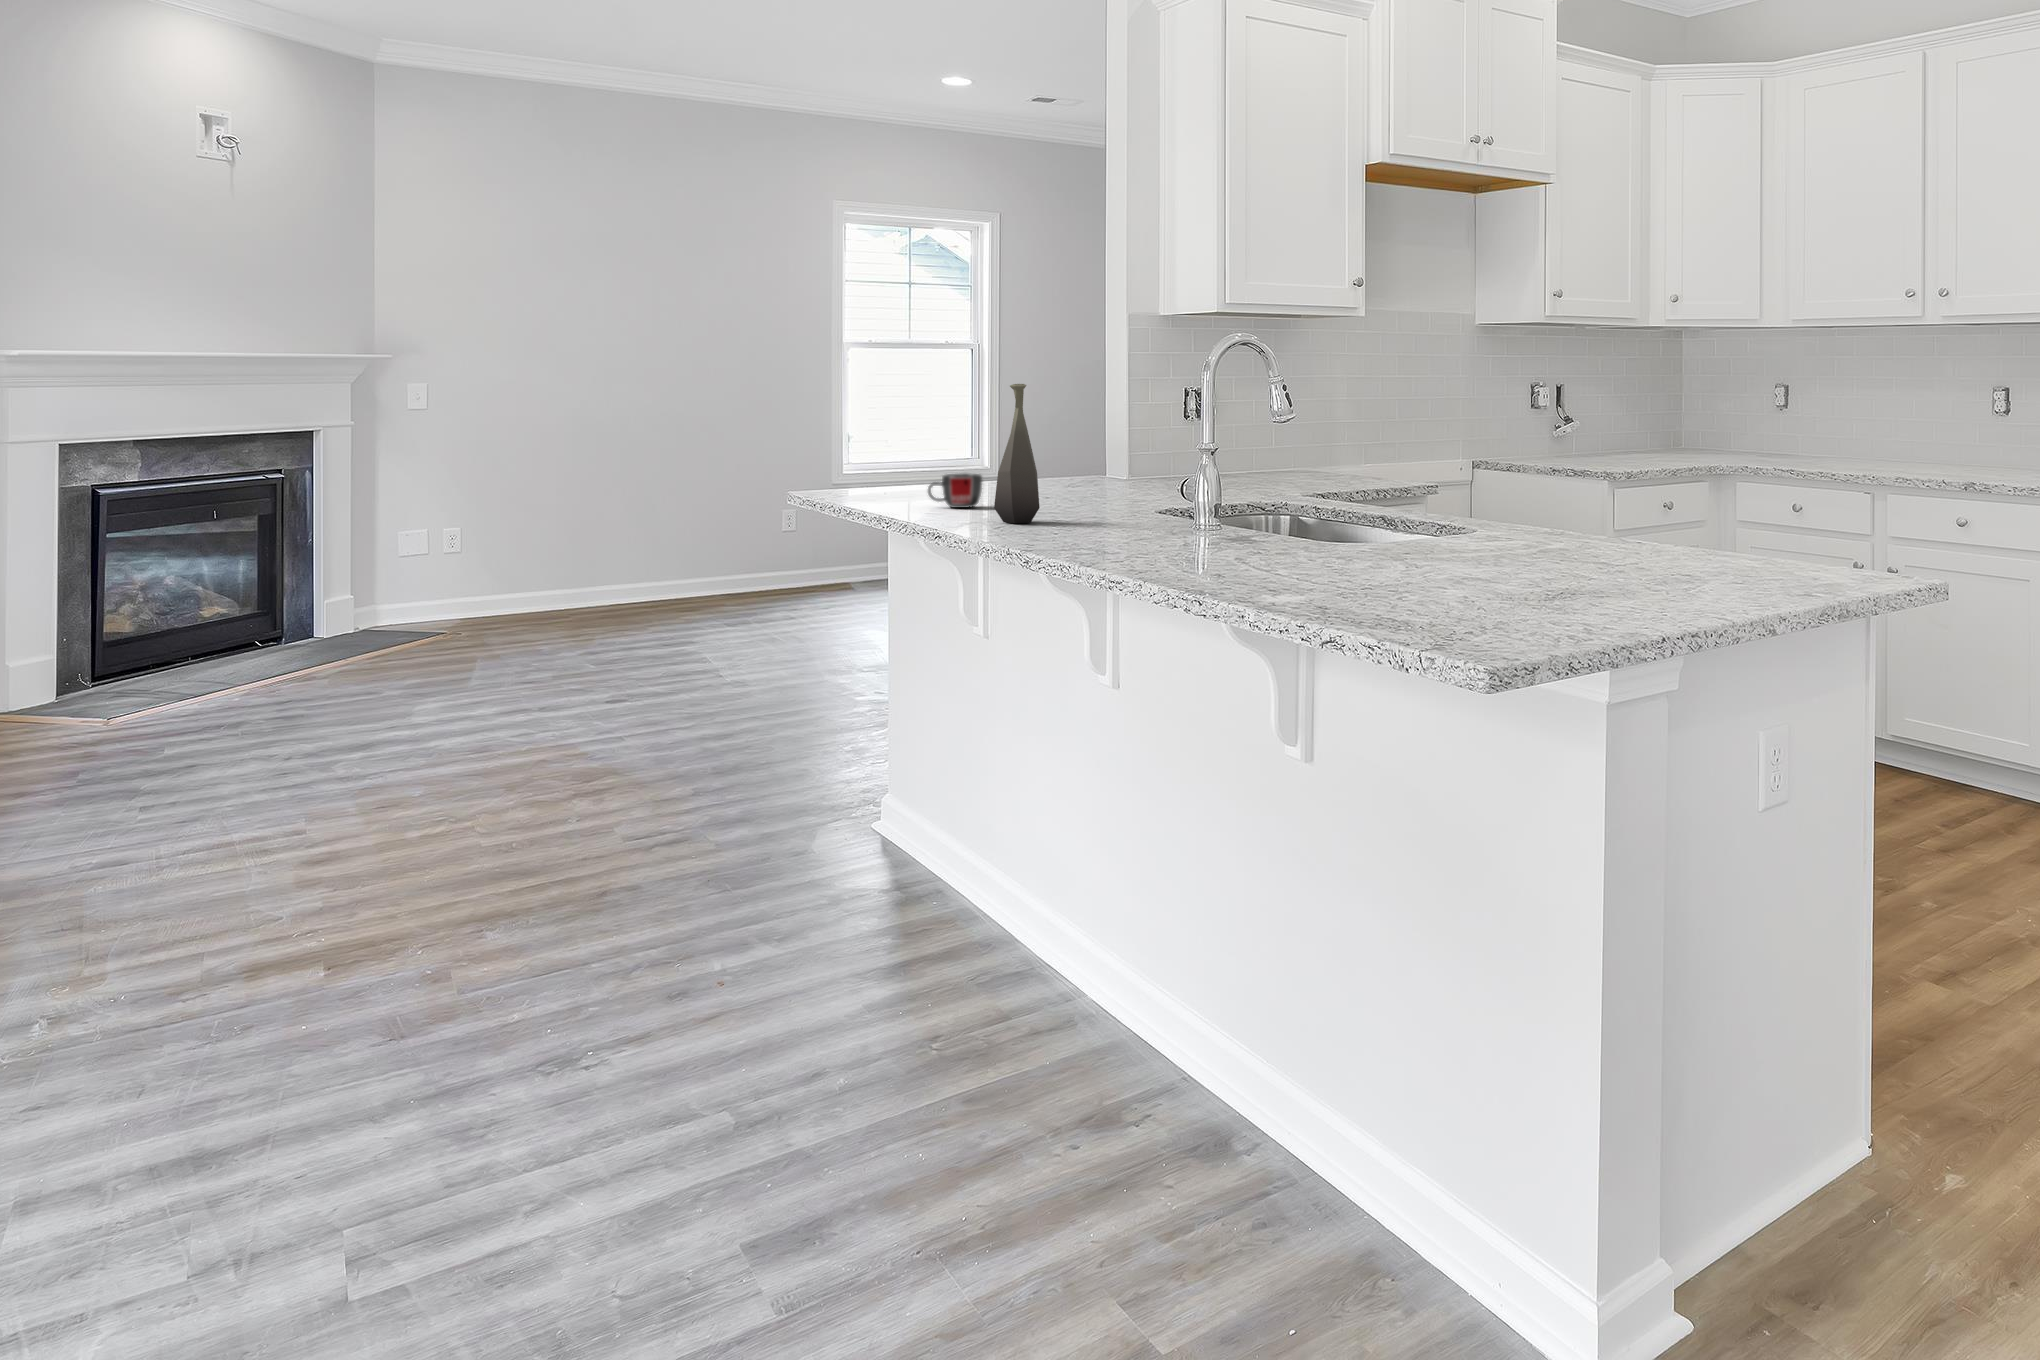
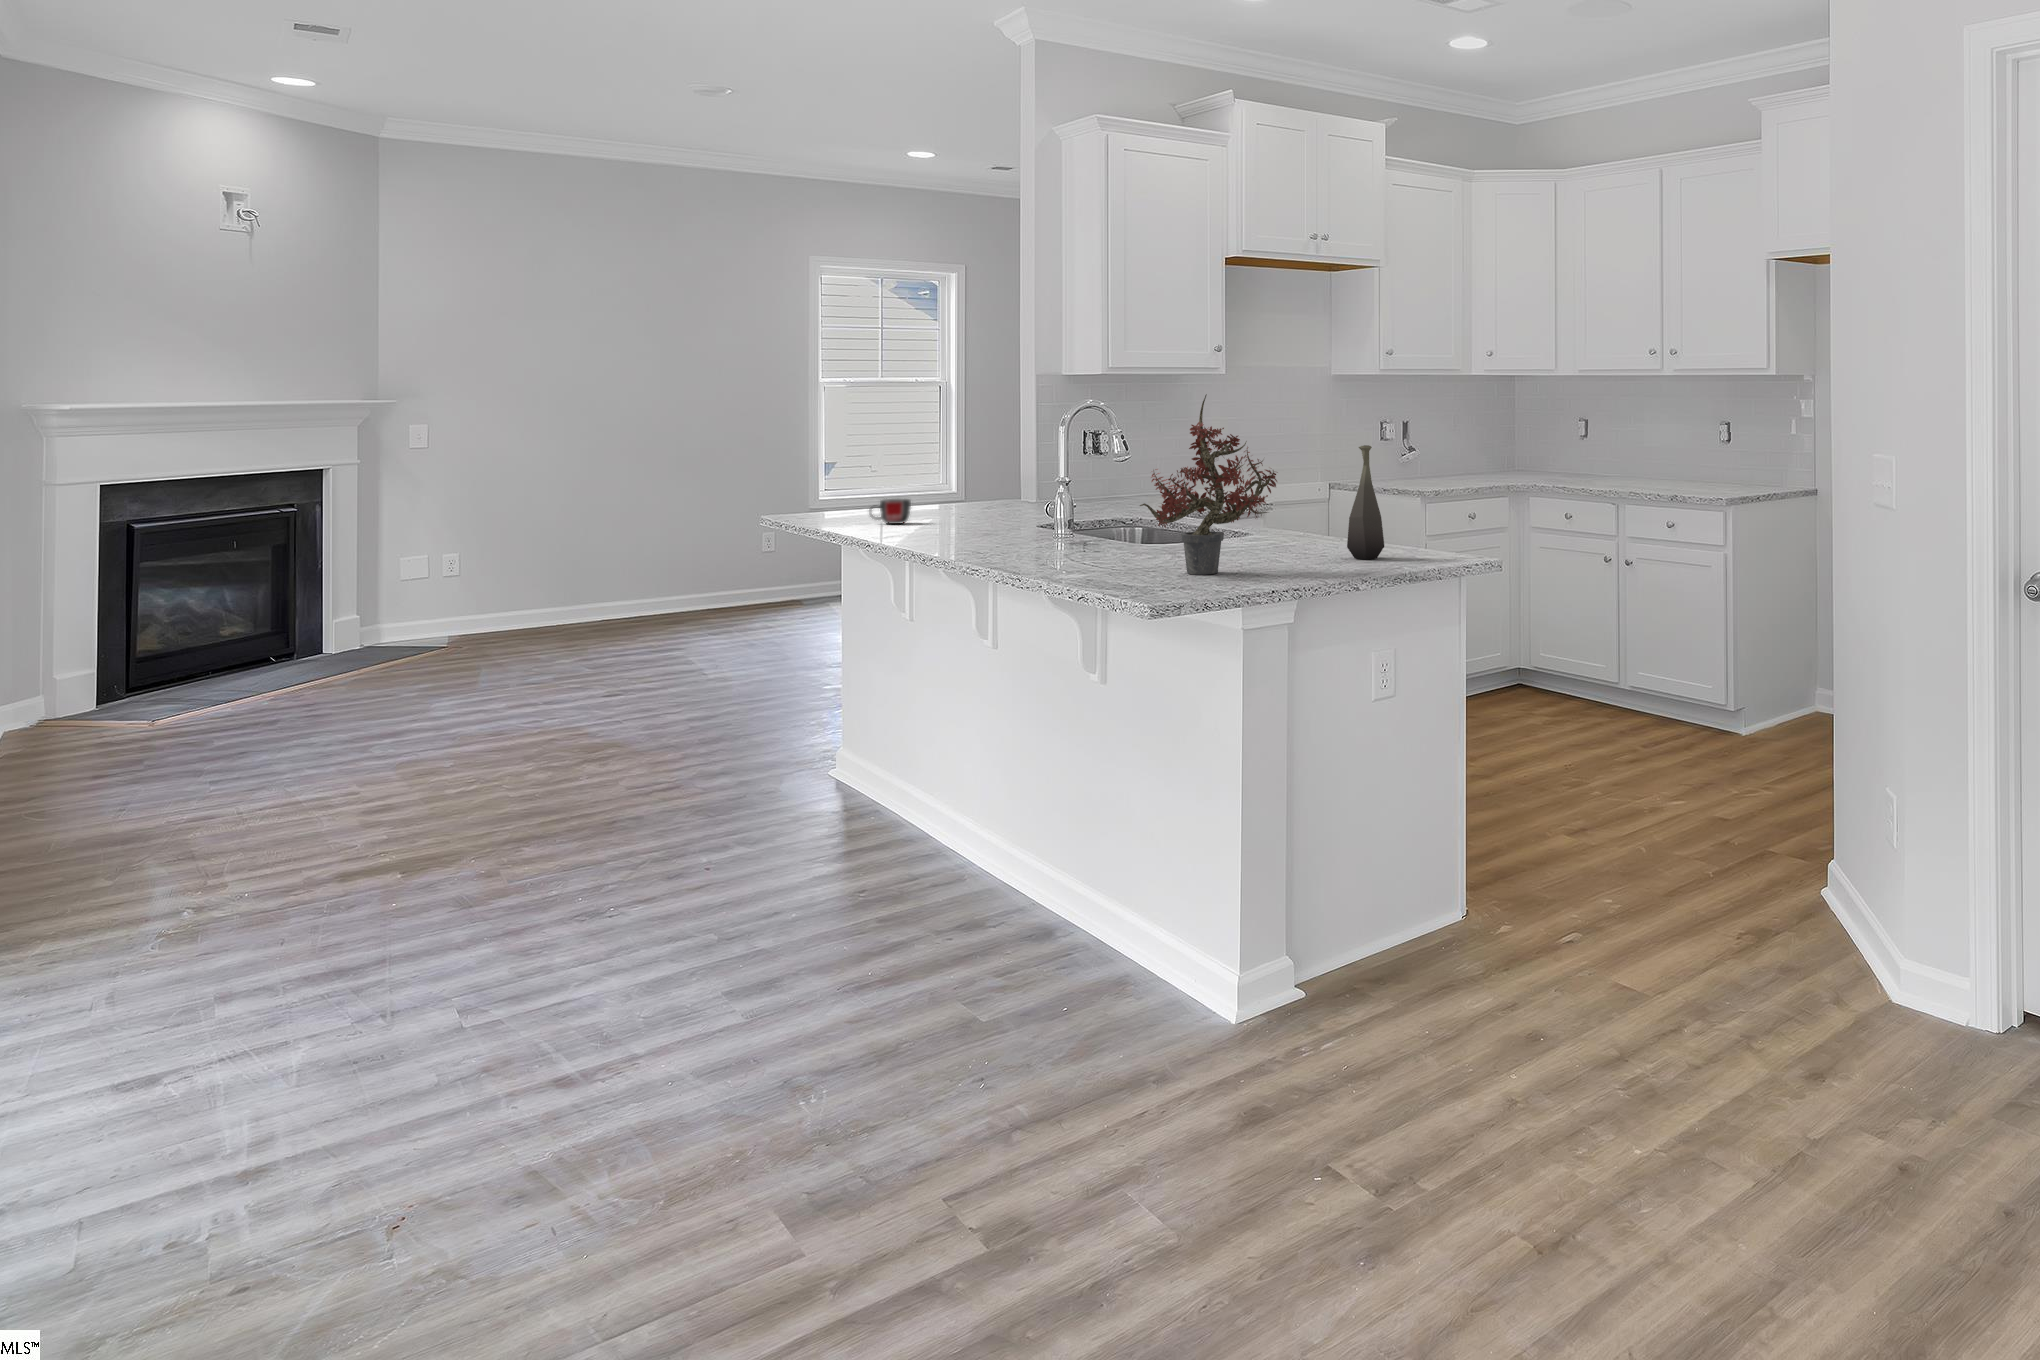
potted plant: none [1403,312,1598,607] -> present [1140,394,1277,575]
bottle: present [994,384,1040,523] -> present [1347,445,1384,559]

